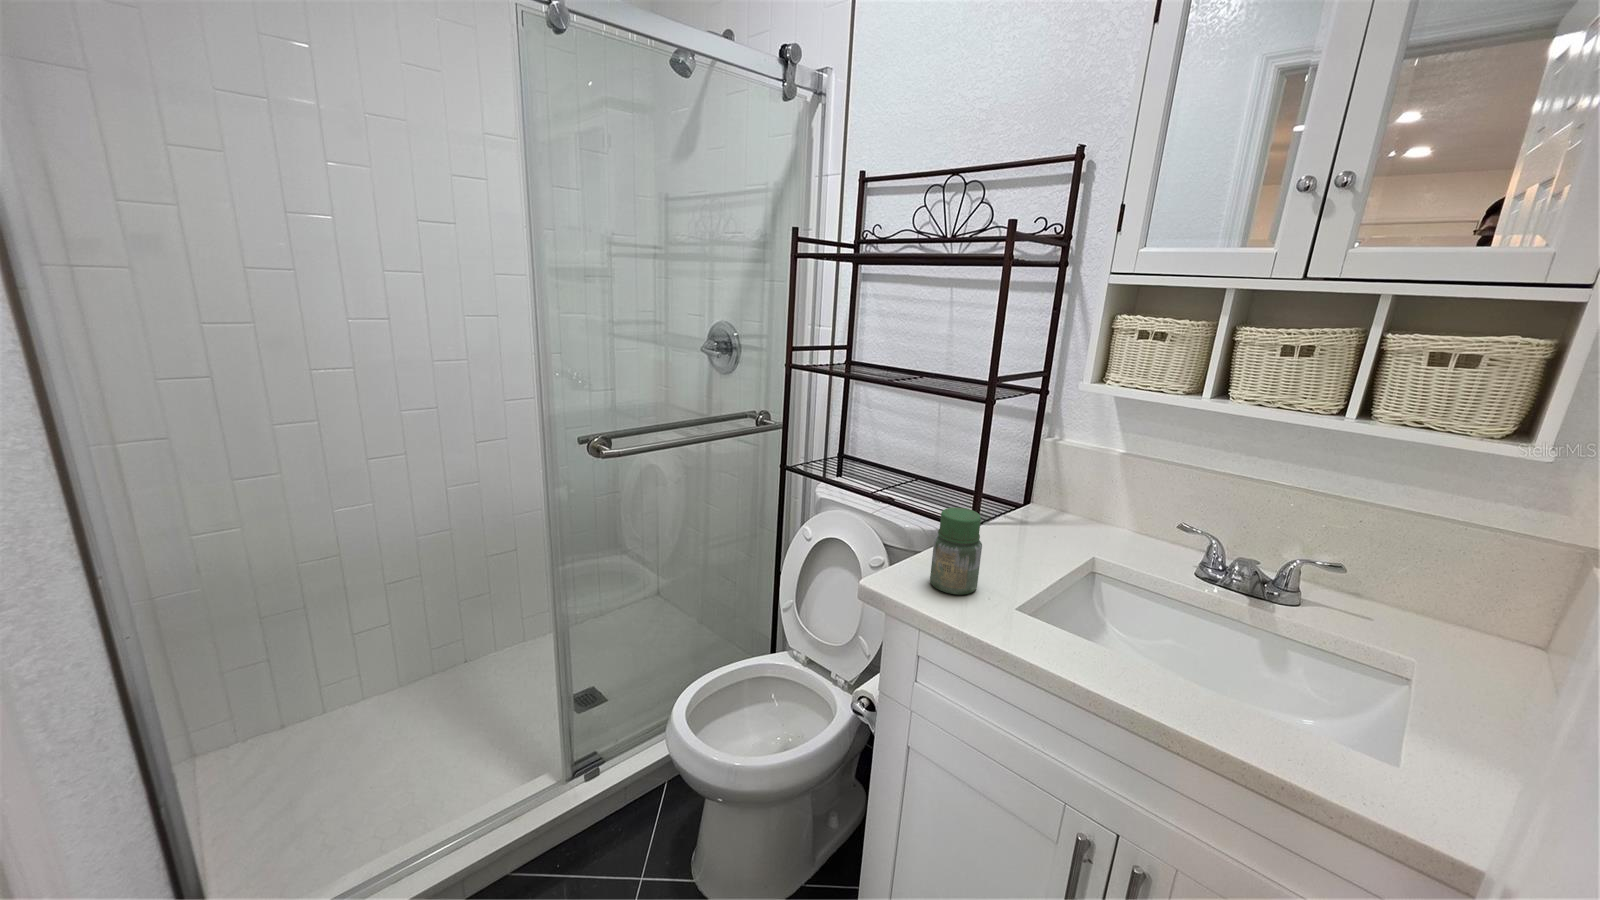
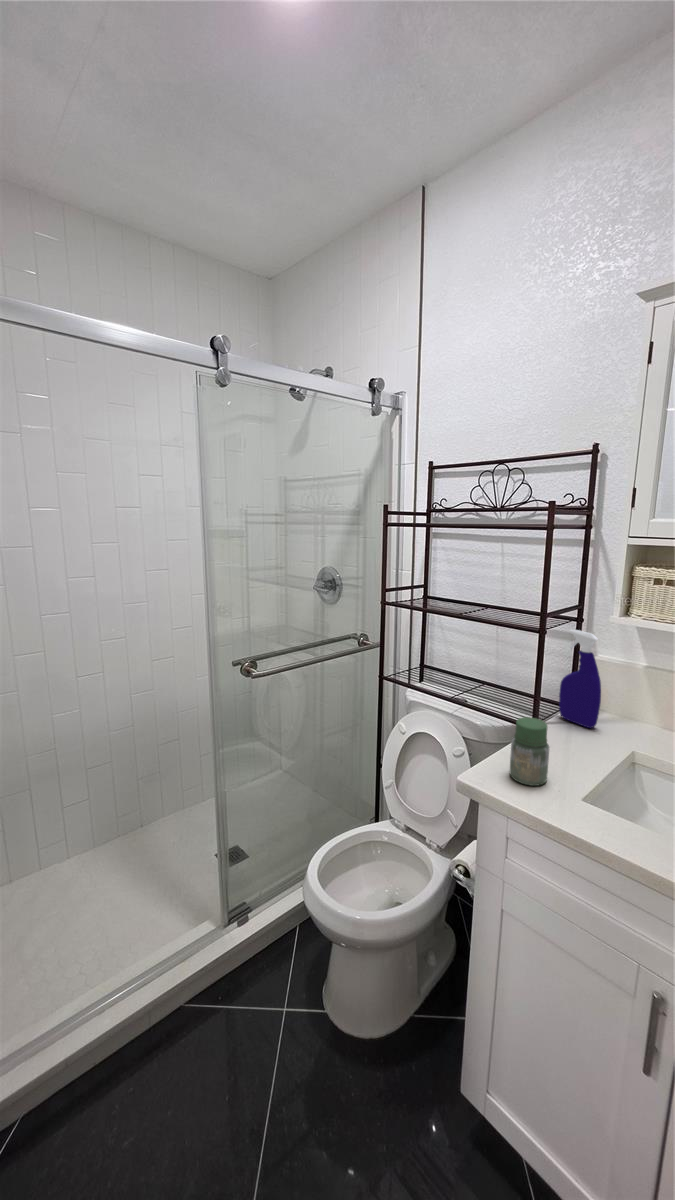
spray bottle: none [1008,401,1063,531] -> present [559,630,601,728]

